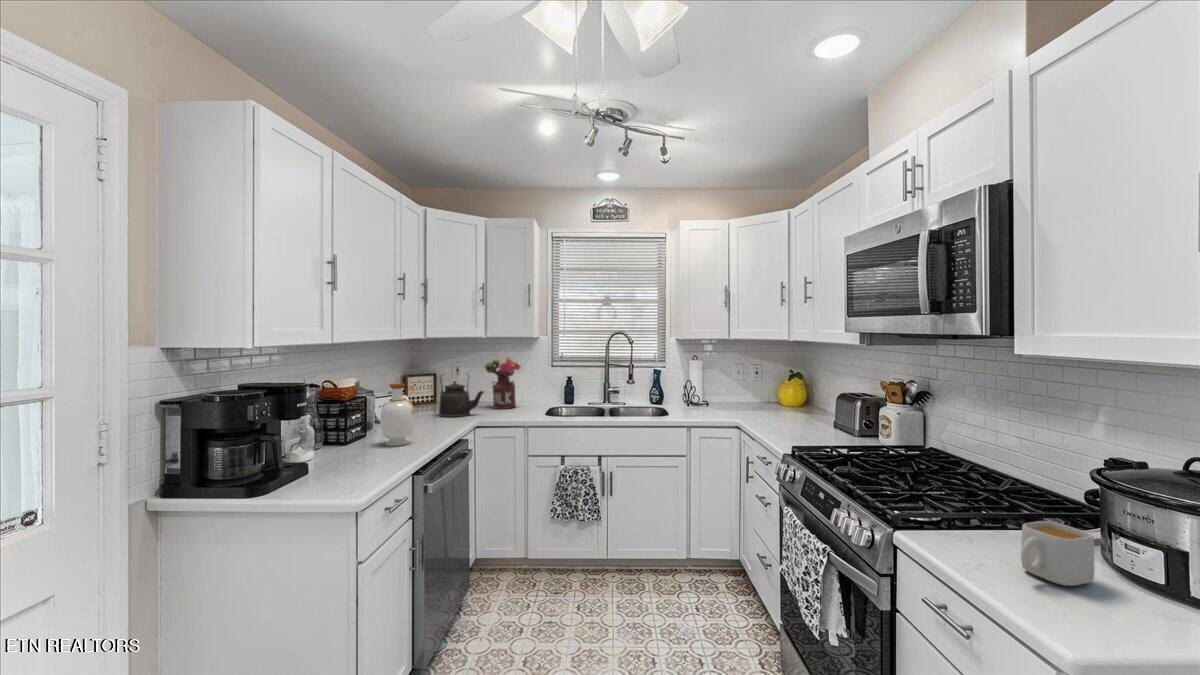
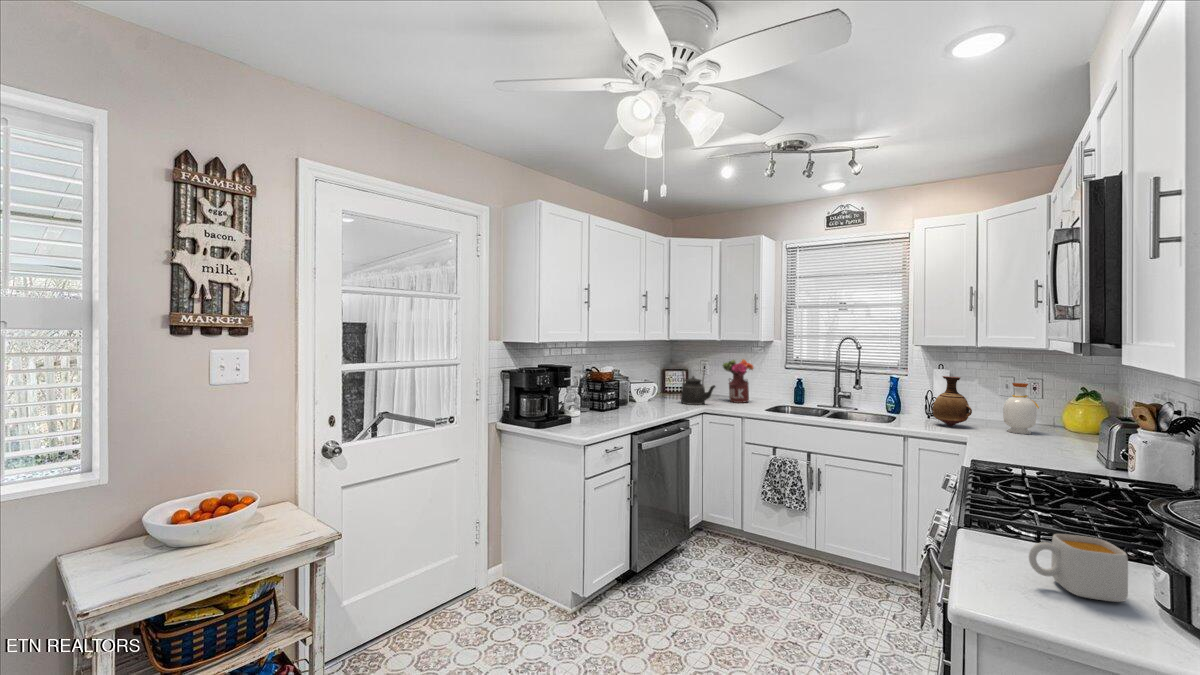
vase: none [697,367,731,413] -> present [931,376,972,426]
bottle: present [380,384,414,446] -> present [1003,383,1039,434]

